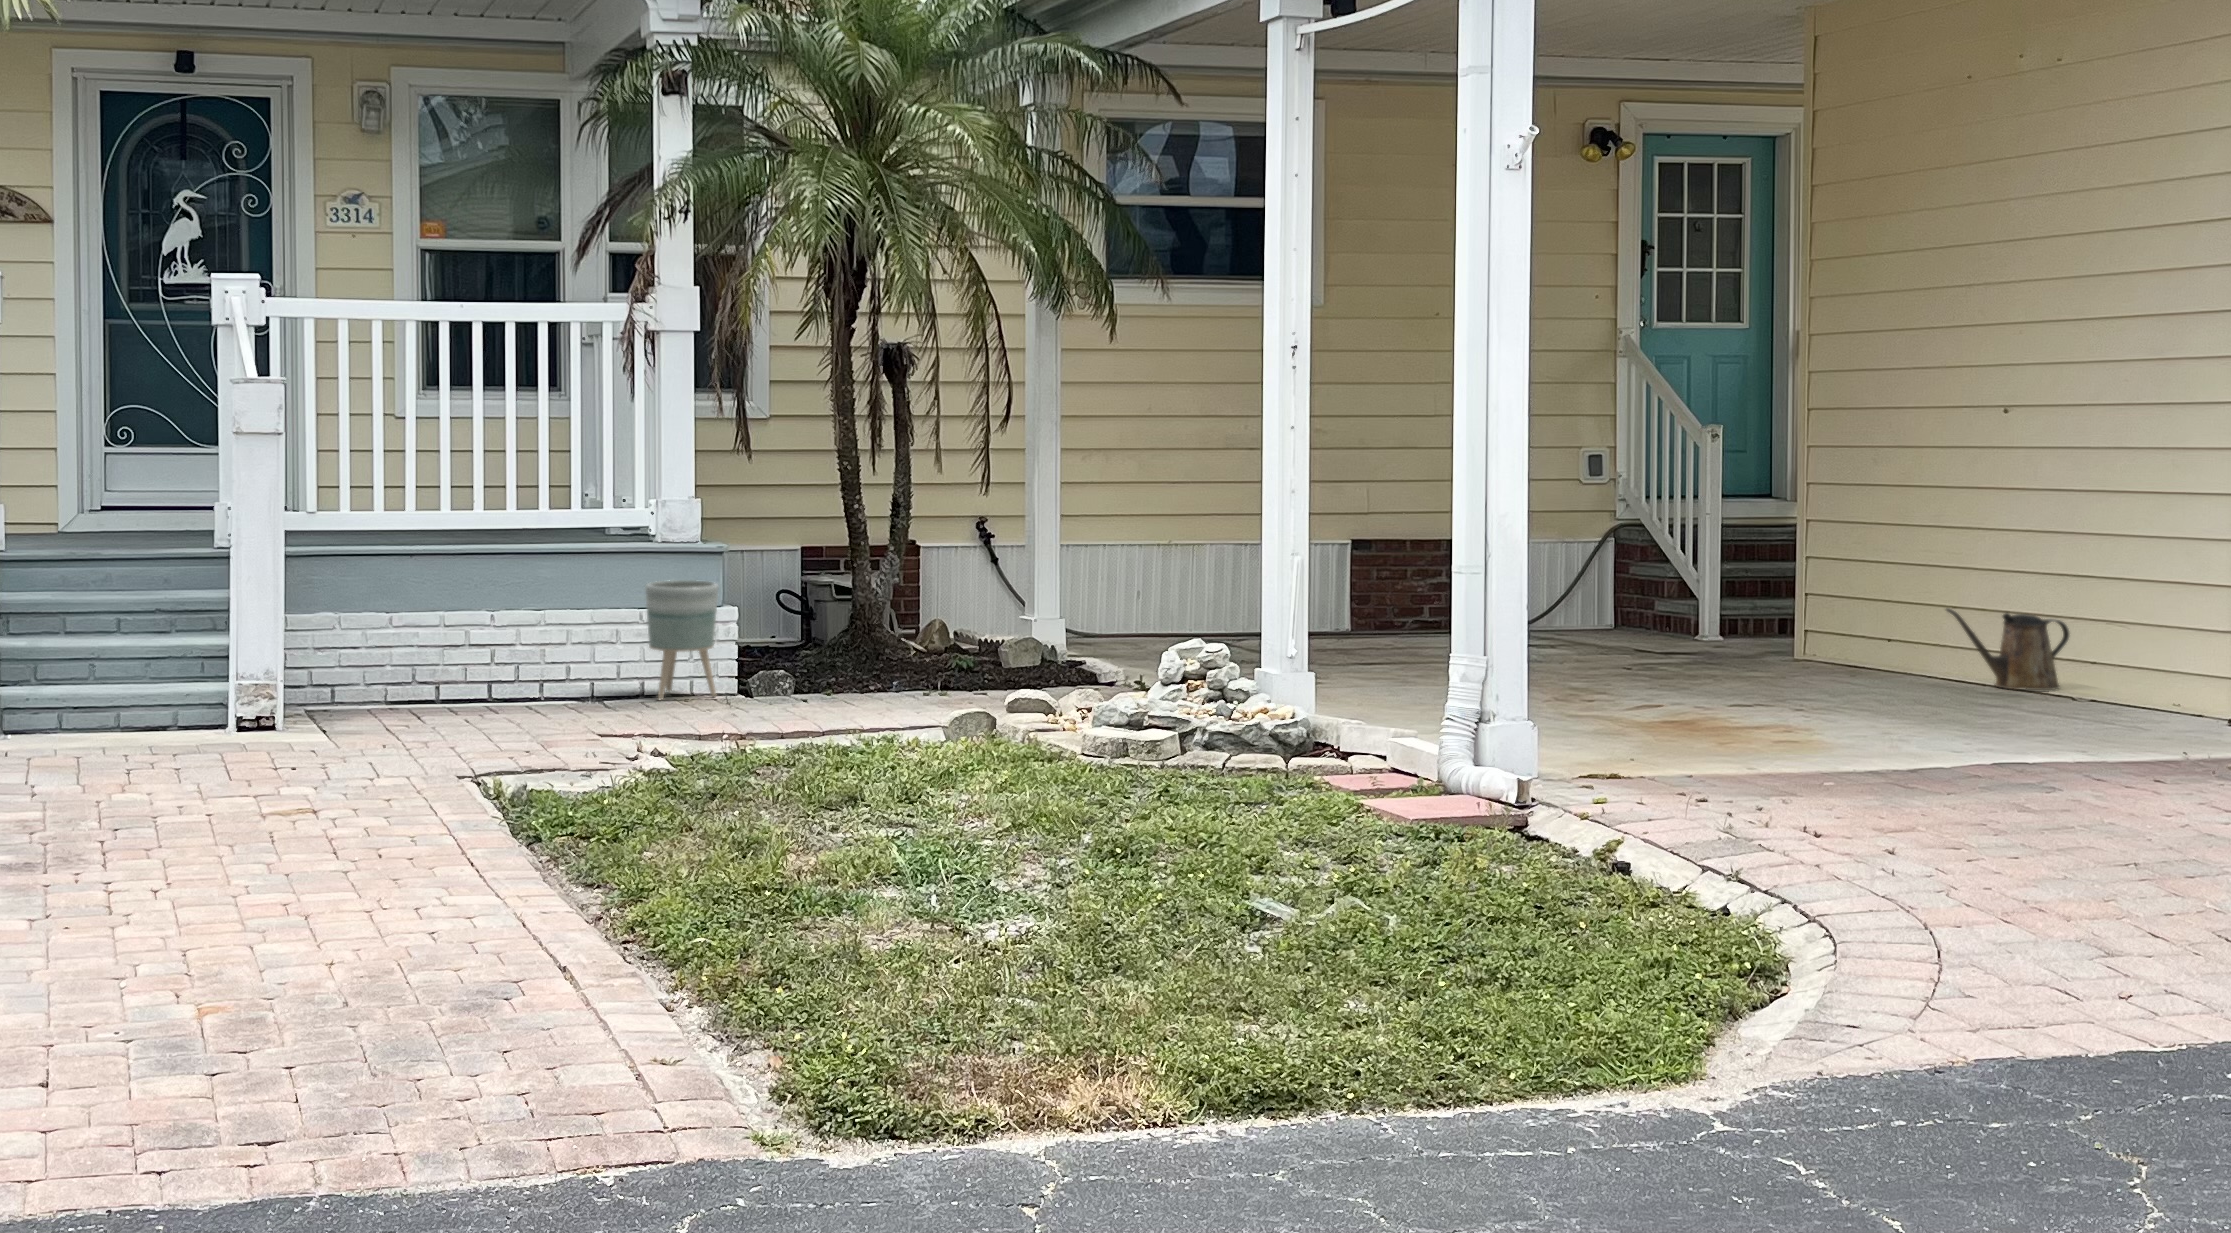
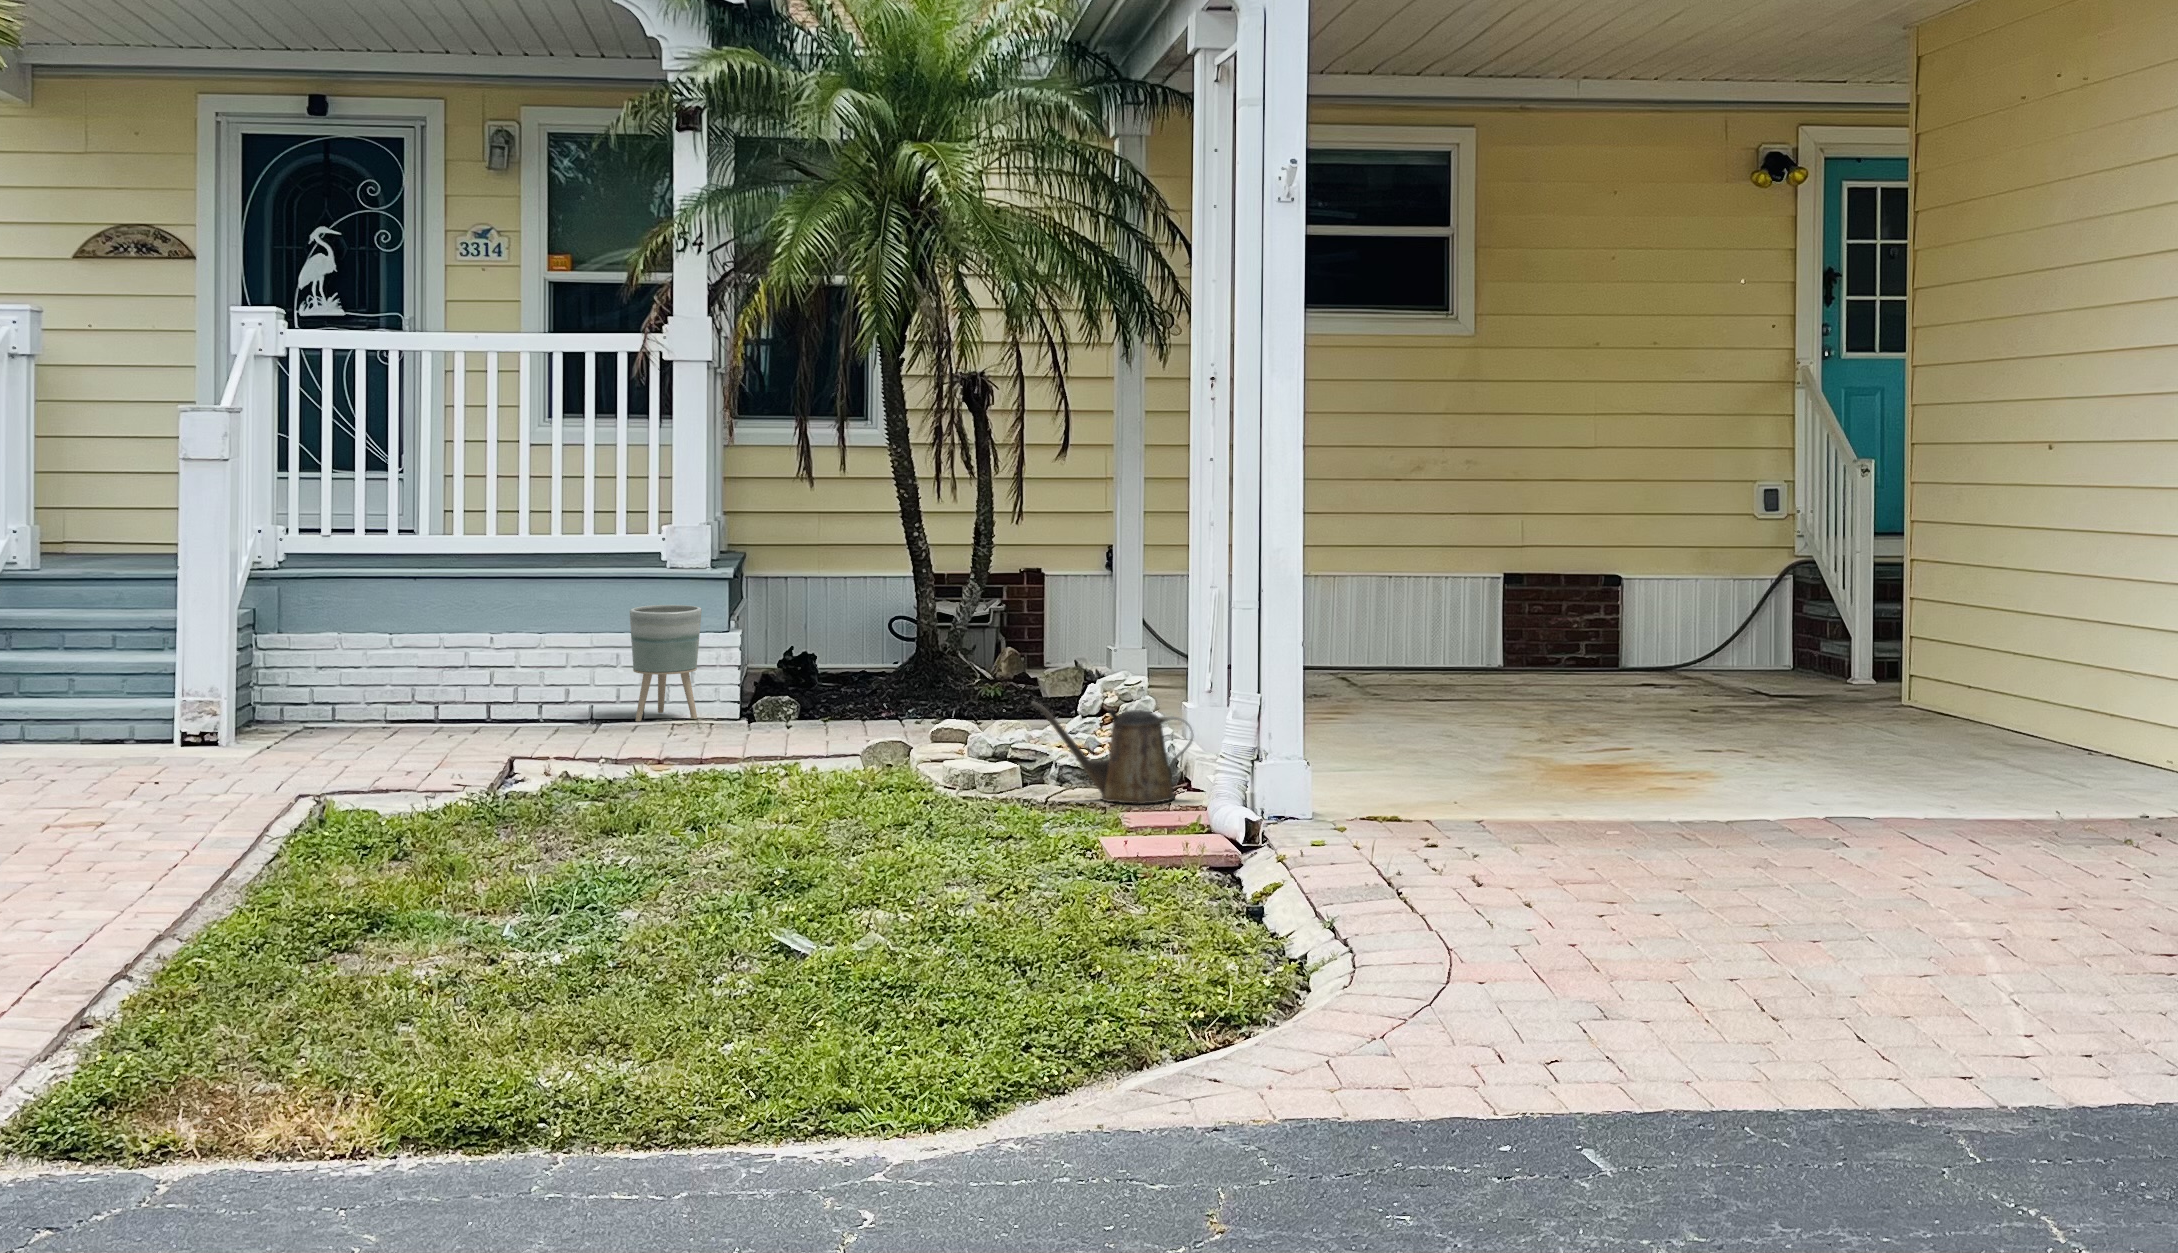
watering can: present [1946,608,2069,690] -> present [1031,701,1193,804]

